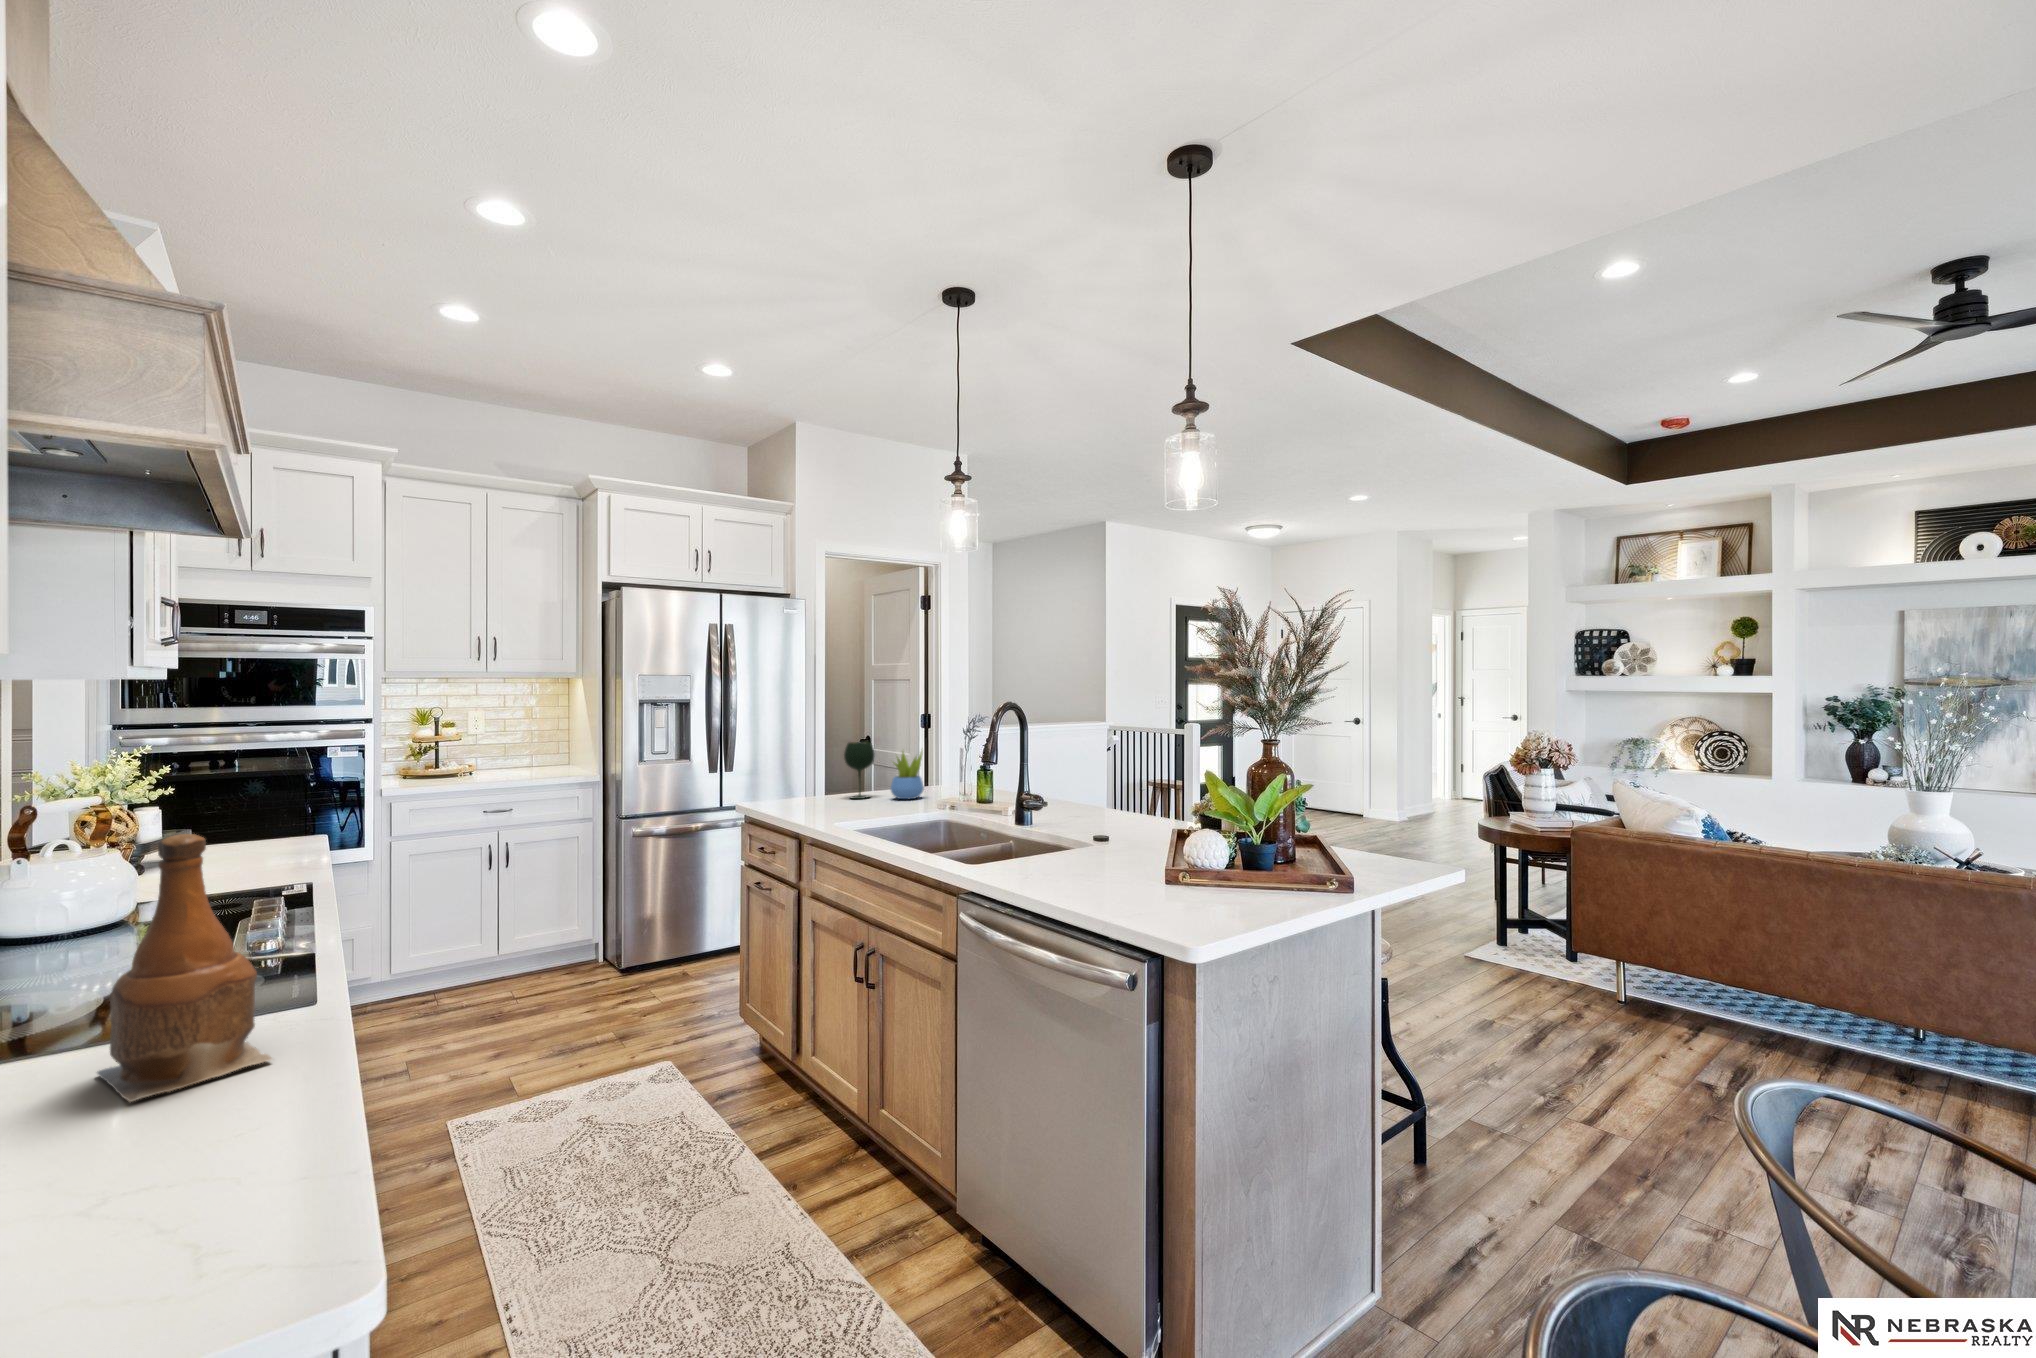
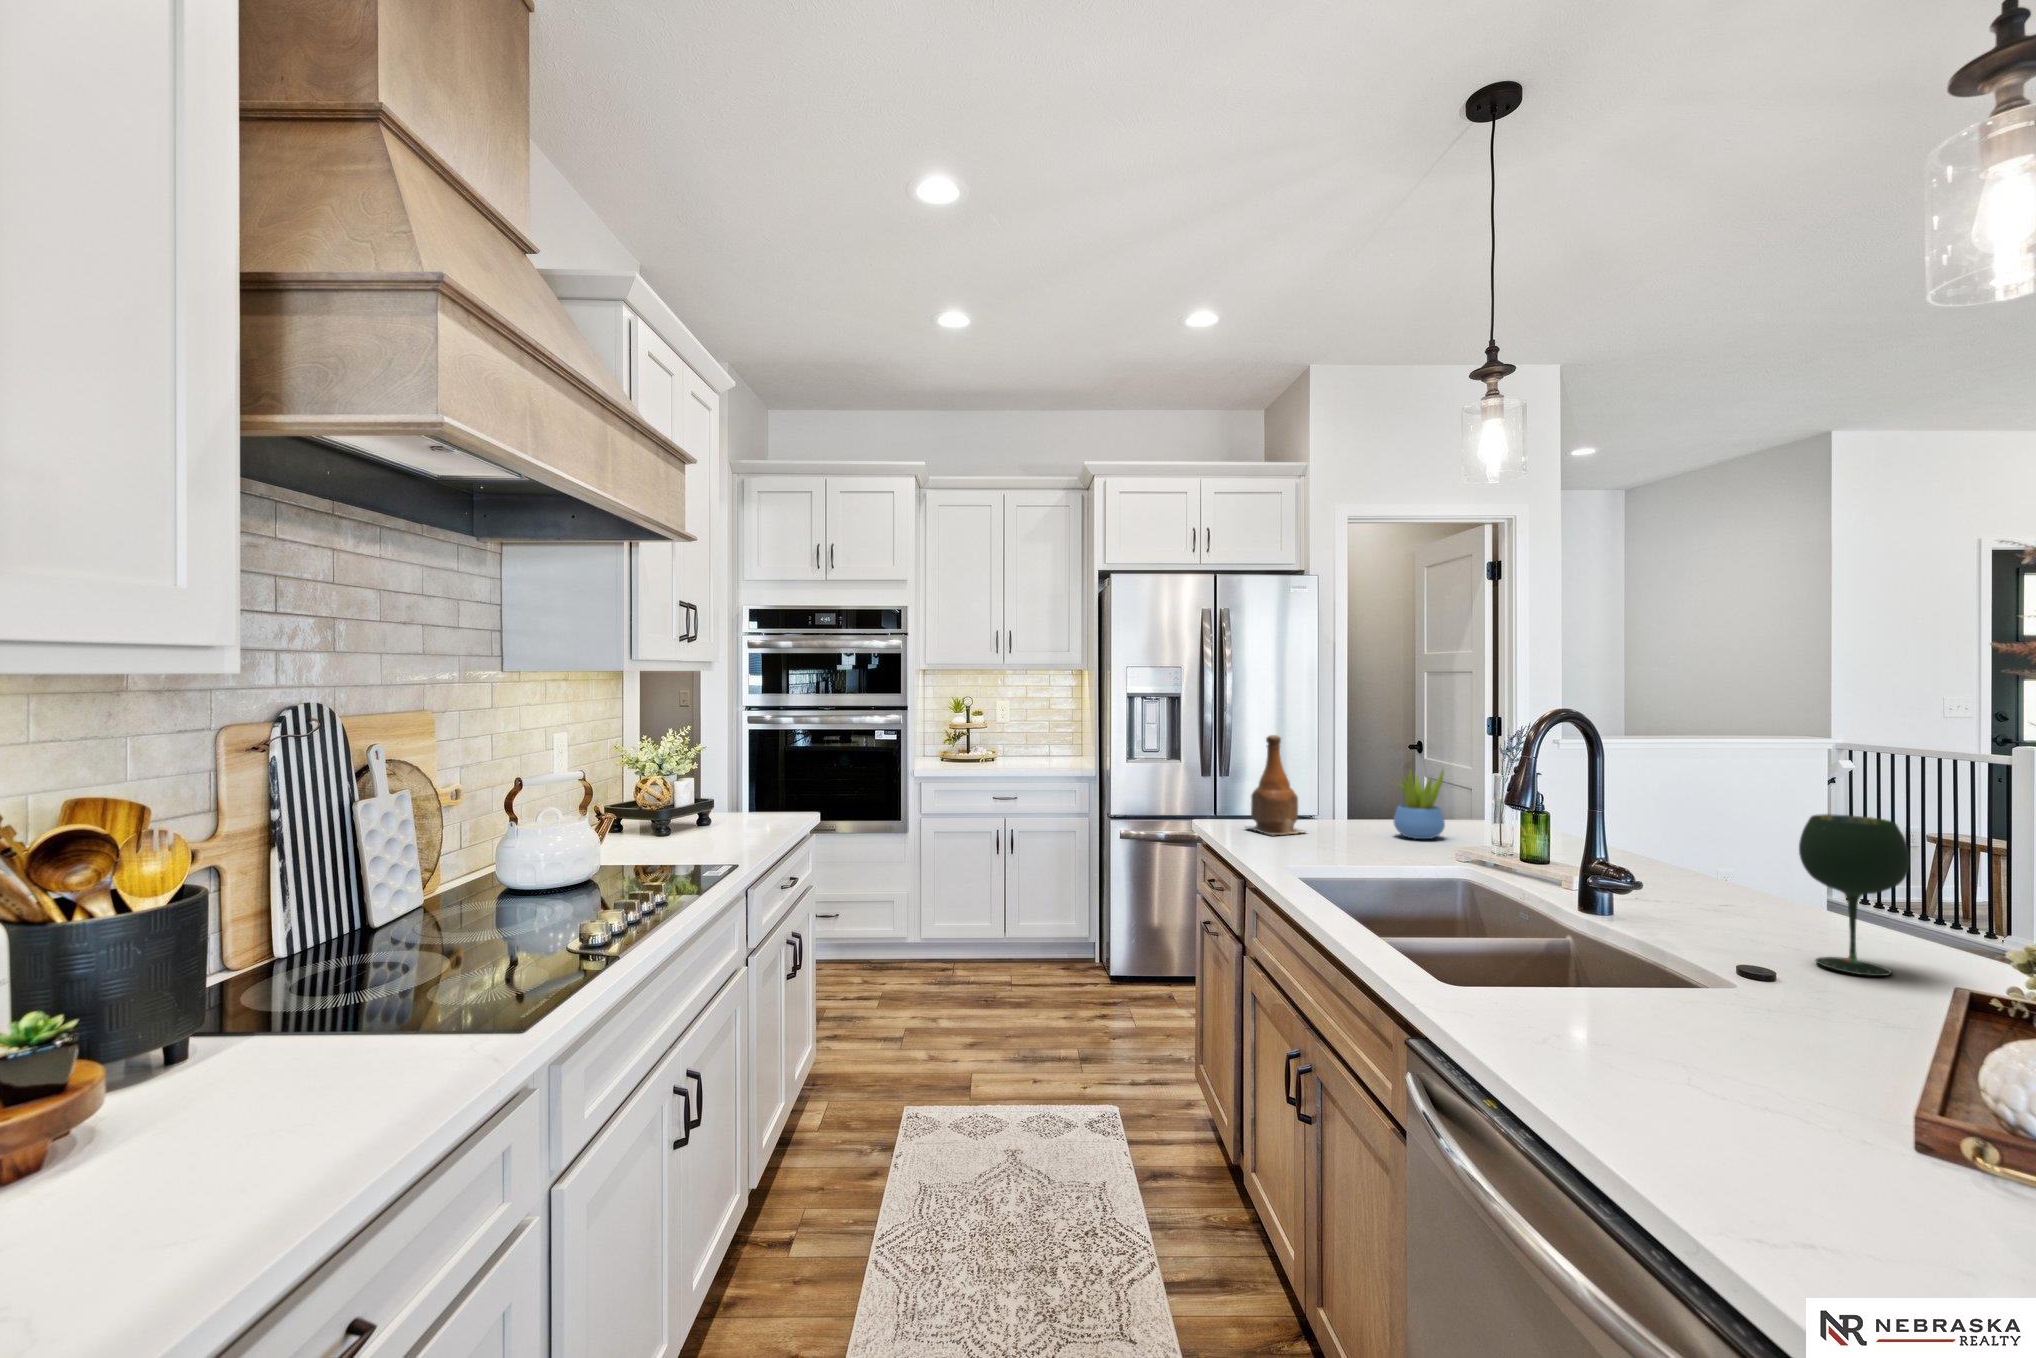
wine glass: present [844,742,875,799] -> present [1799,814,1910,976]
bottle: present [97,834,272,1102] -> present [1248,735,1304,835]

